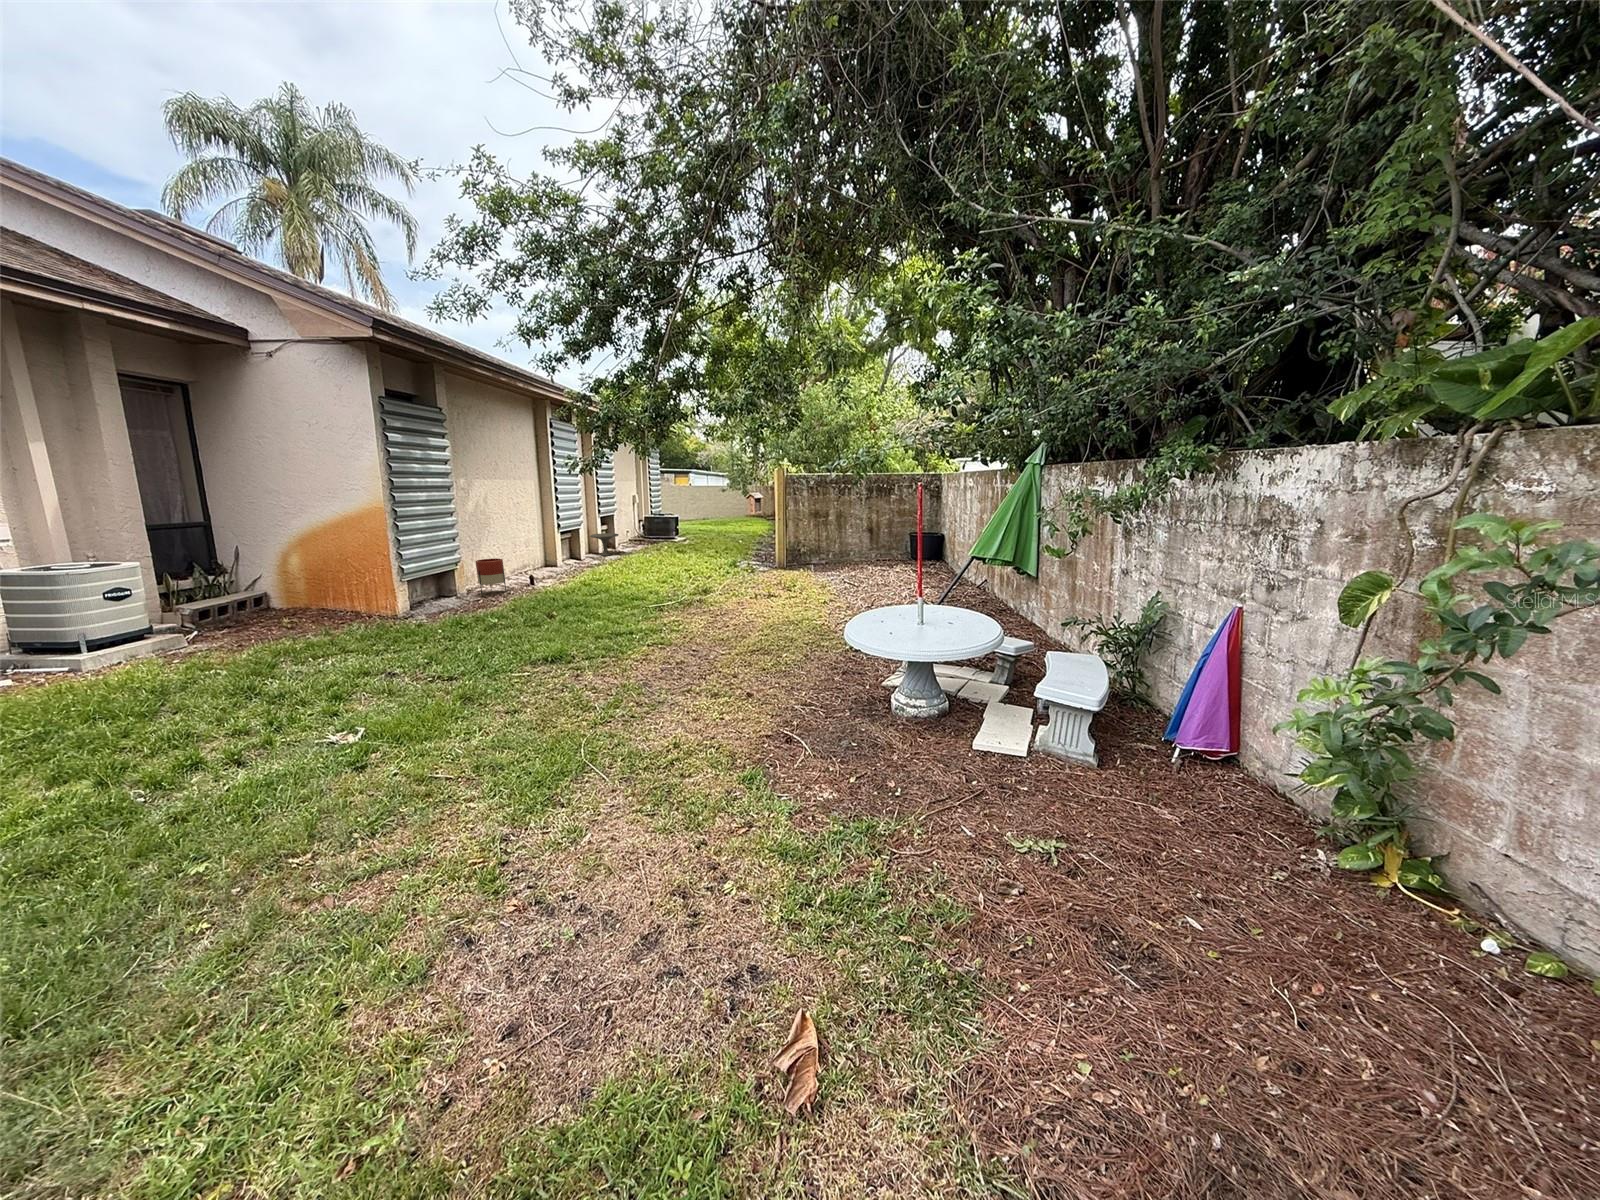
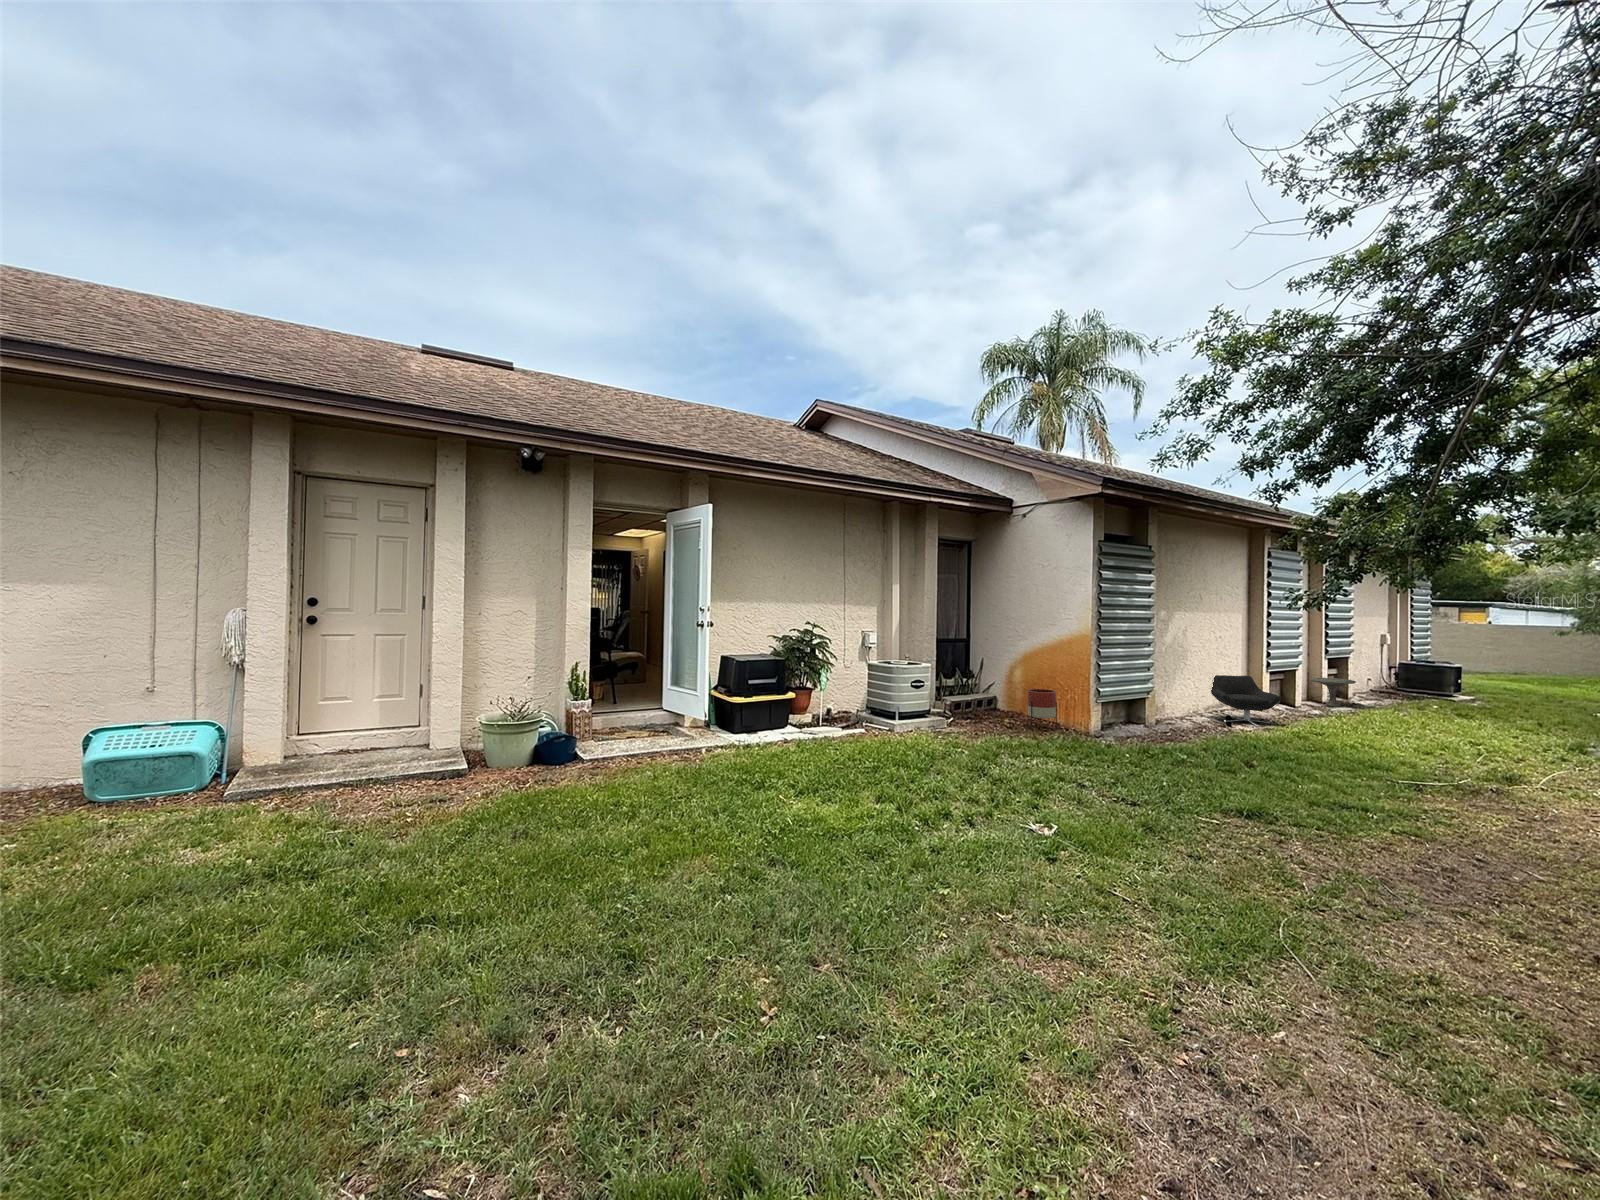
lounge chair: none [517,537,571,580] -> present [1211,675,1281,726]
planter: present [476,558,506,594] -> present [1028,689,1057,729]

